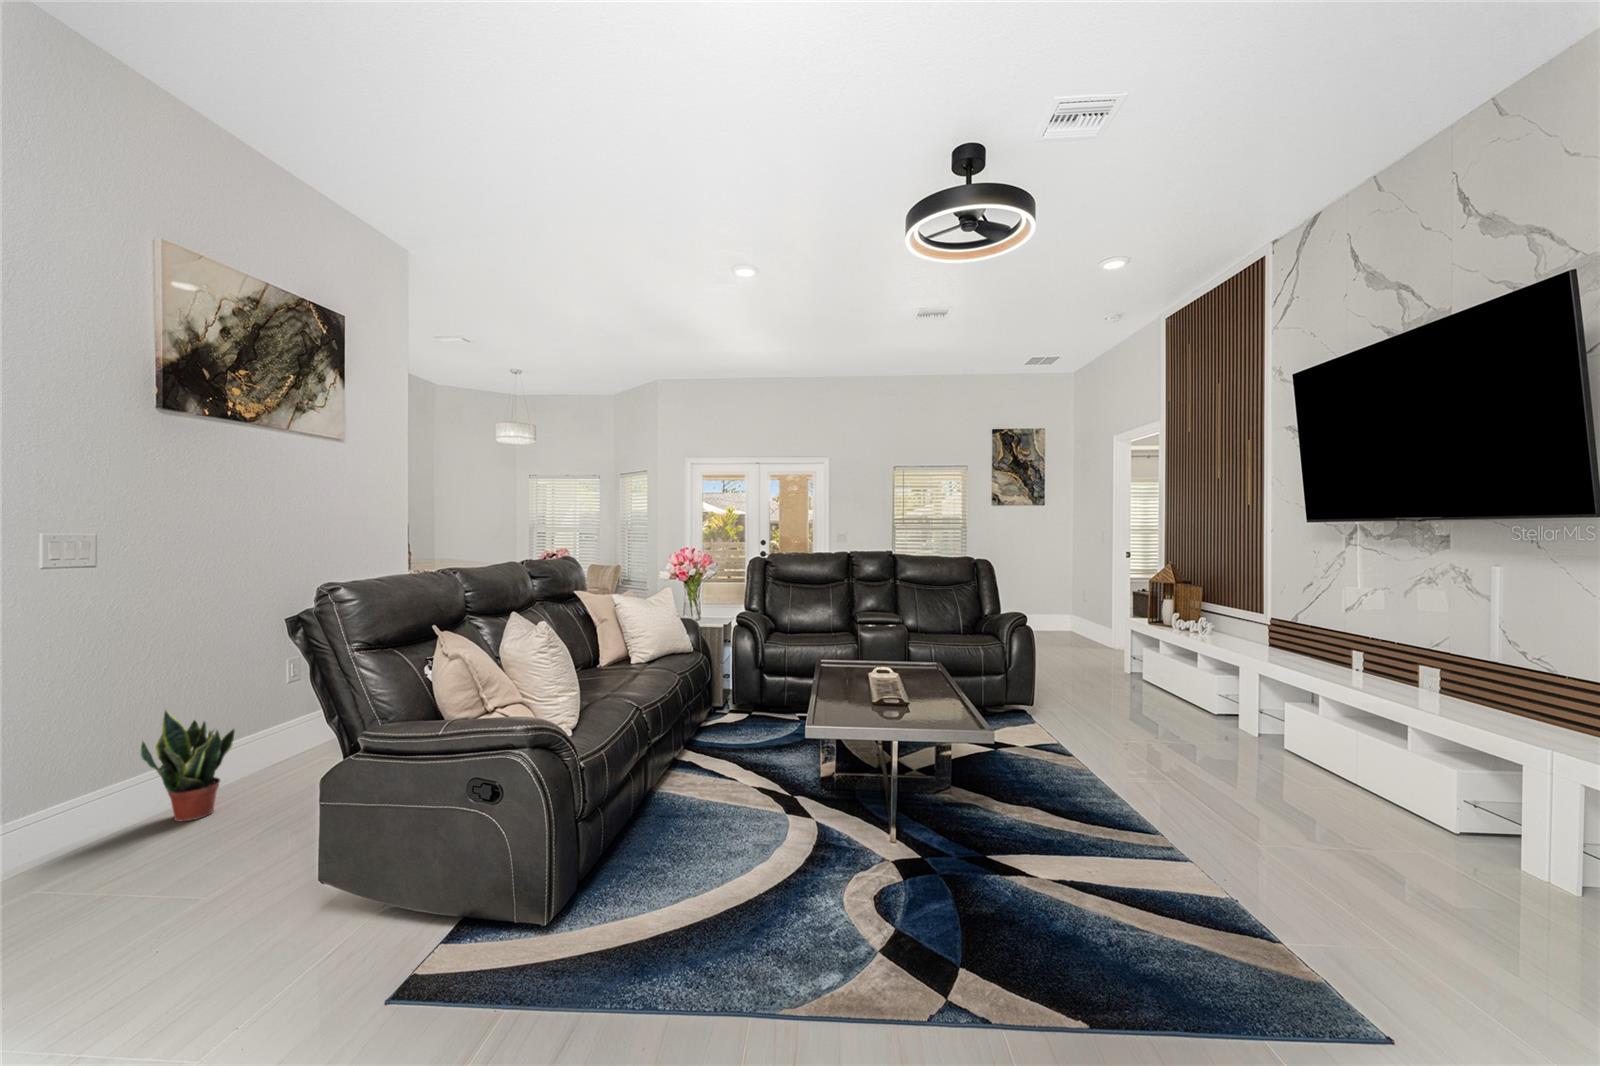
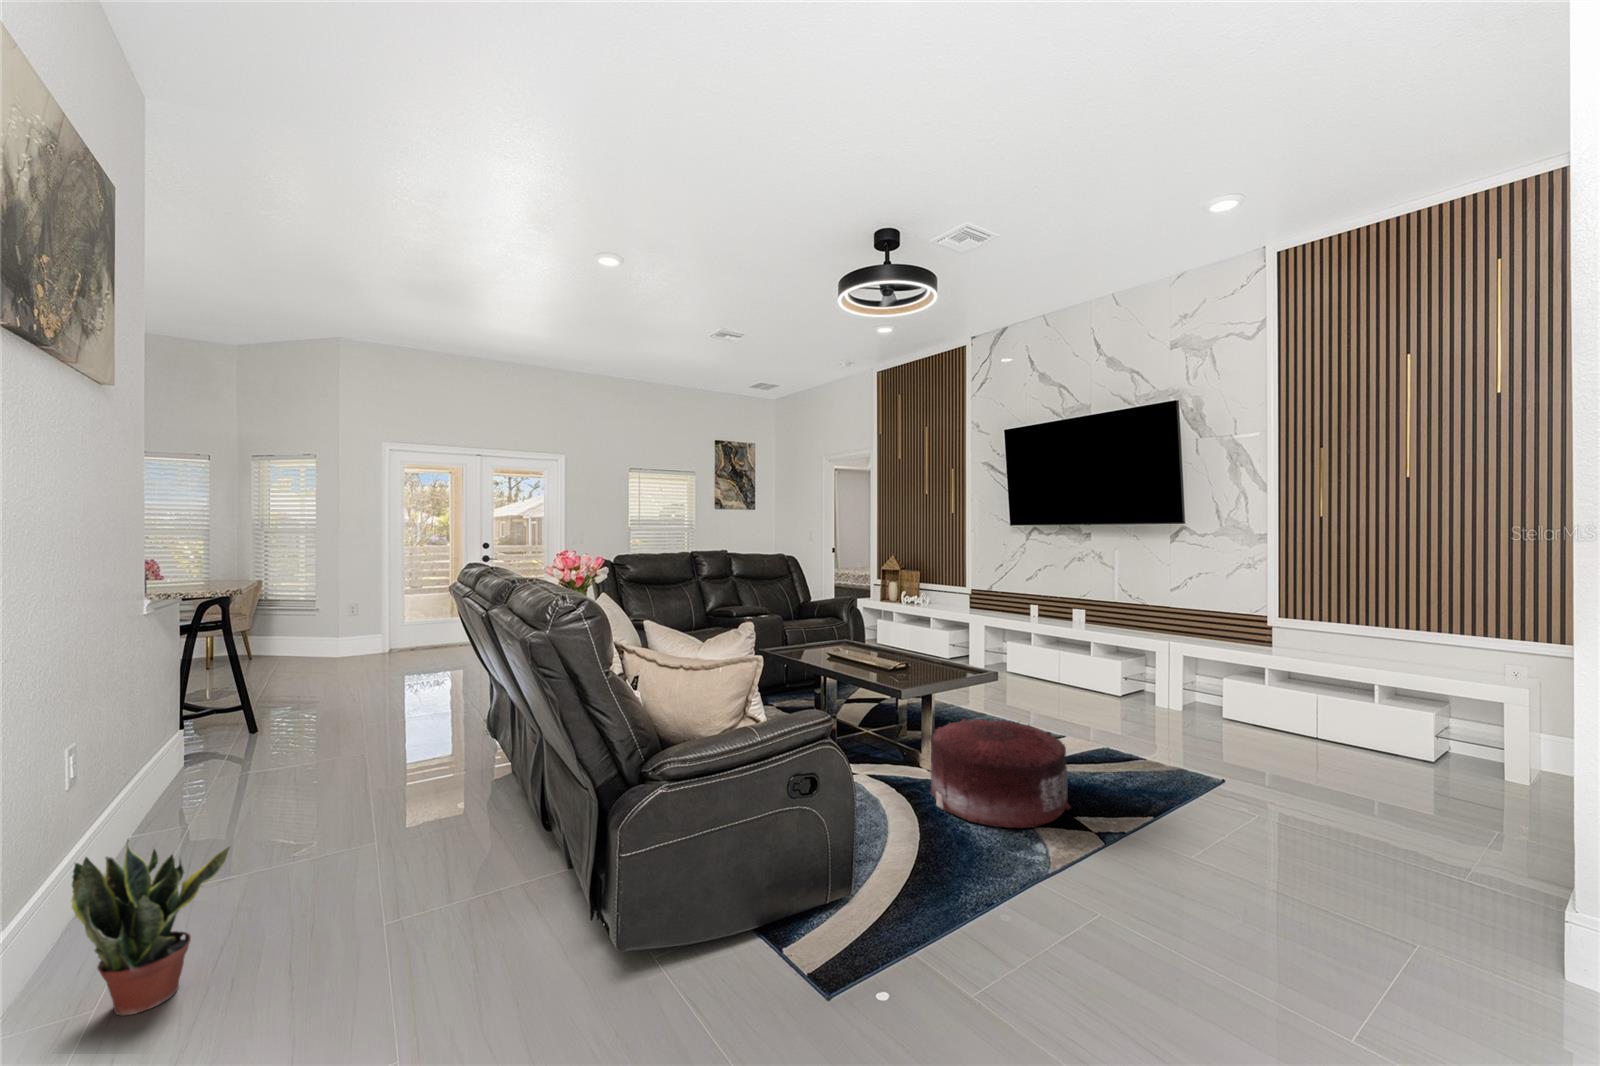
pouf: none [803,782,998,962] -> present [931,718,1071,829]

